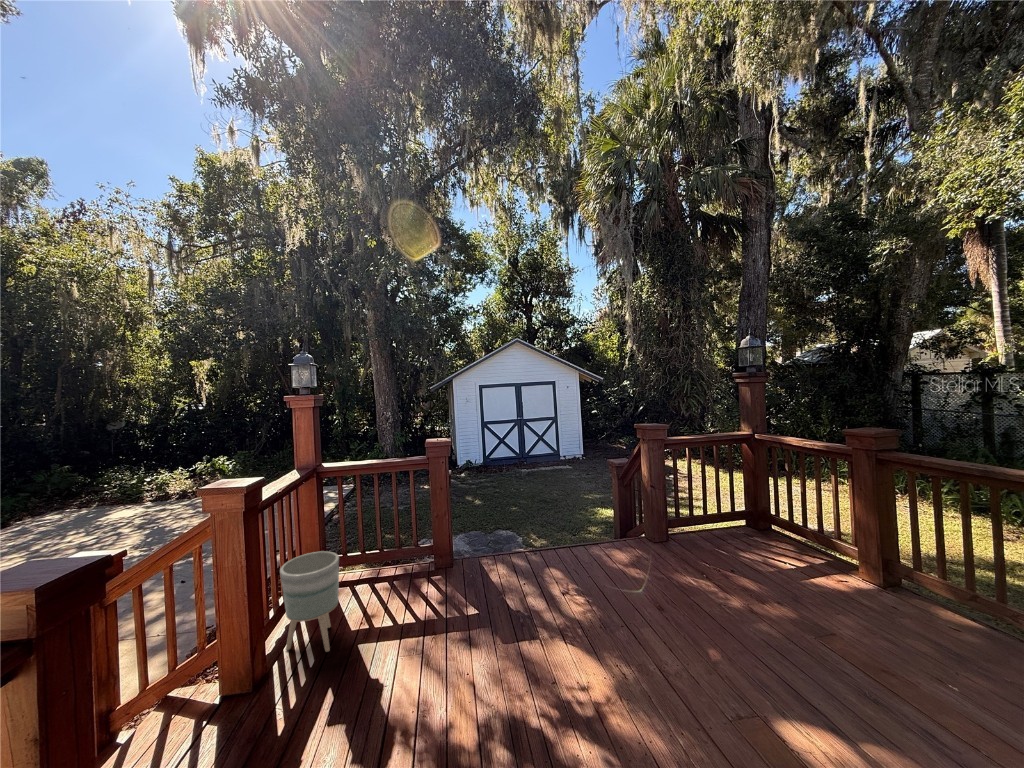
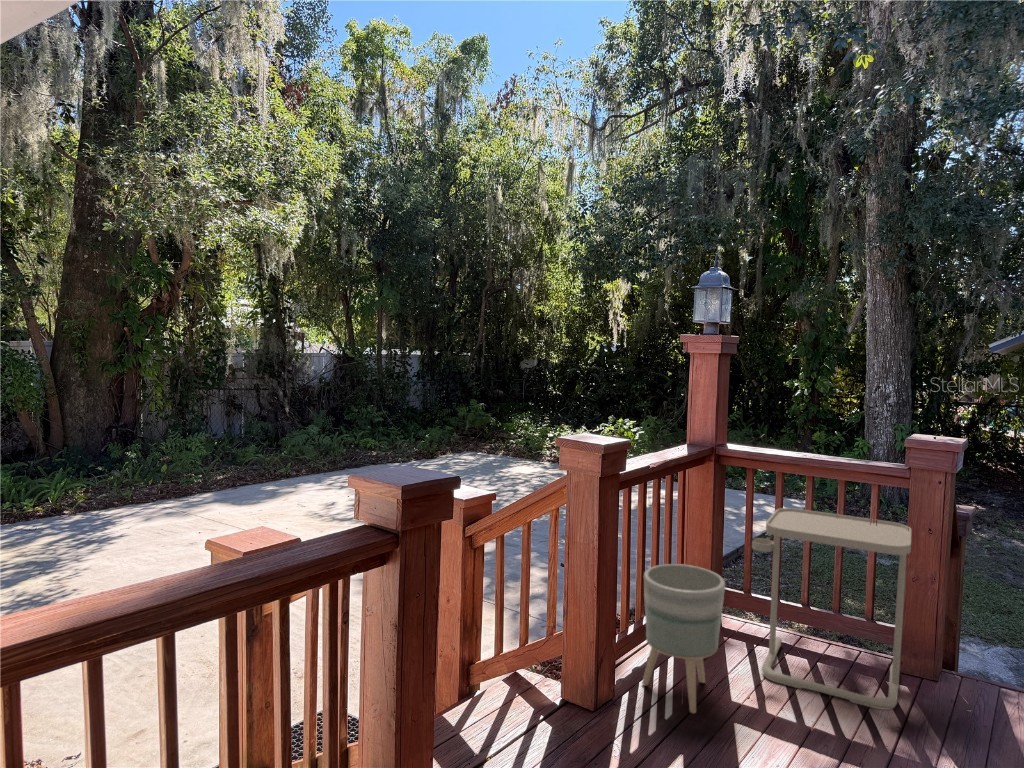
side table: none [349,489,438,605] -> present [752,508,911,710]

